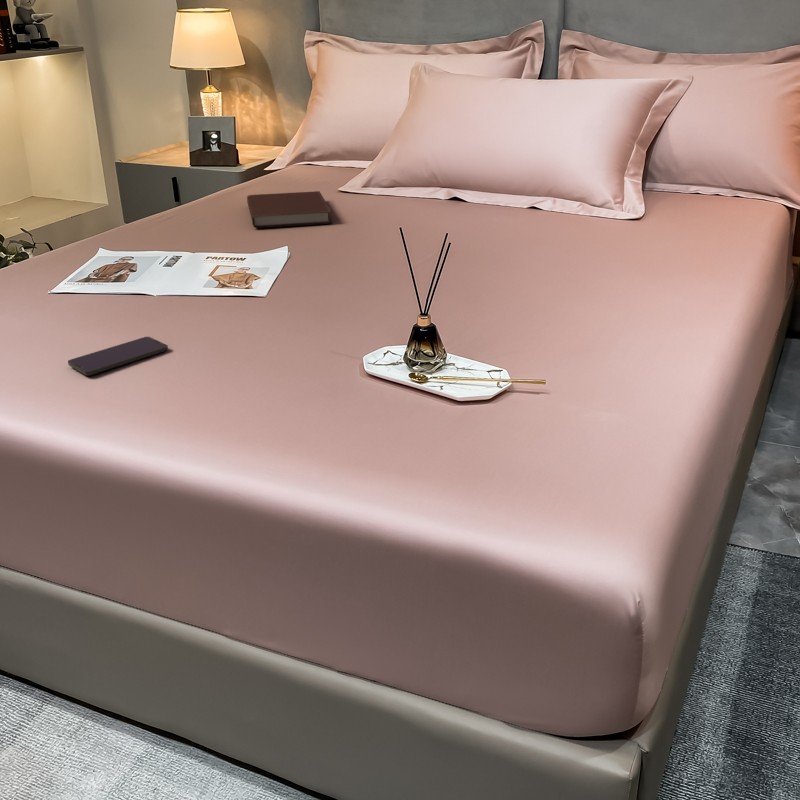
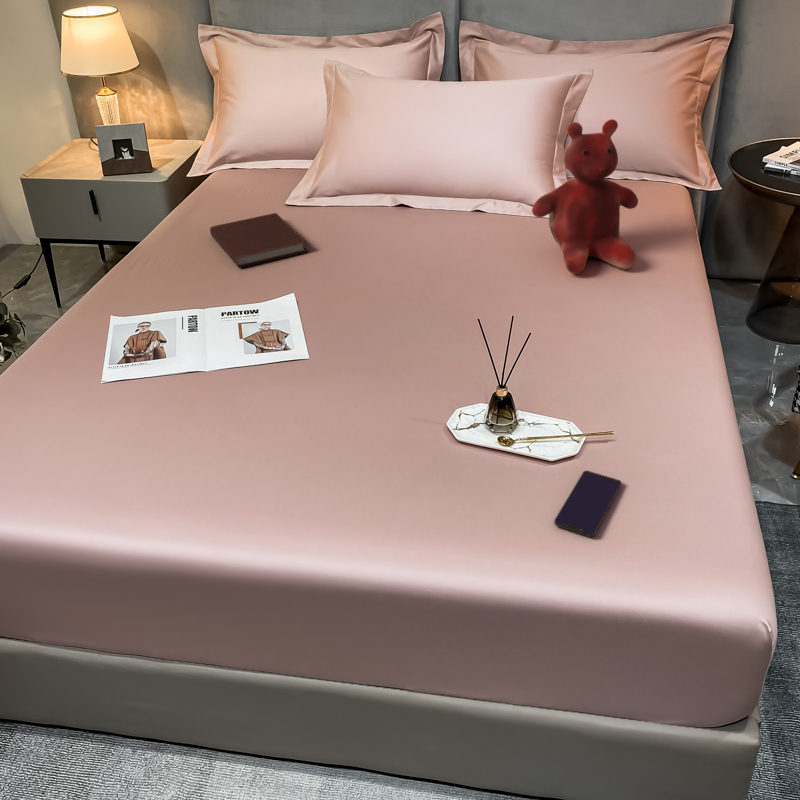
teddy bear: none [569,92,698,264] -> present [532,119,638,274]
smartphone: present [68,337,168,375] -> present [554,471,621,537]

